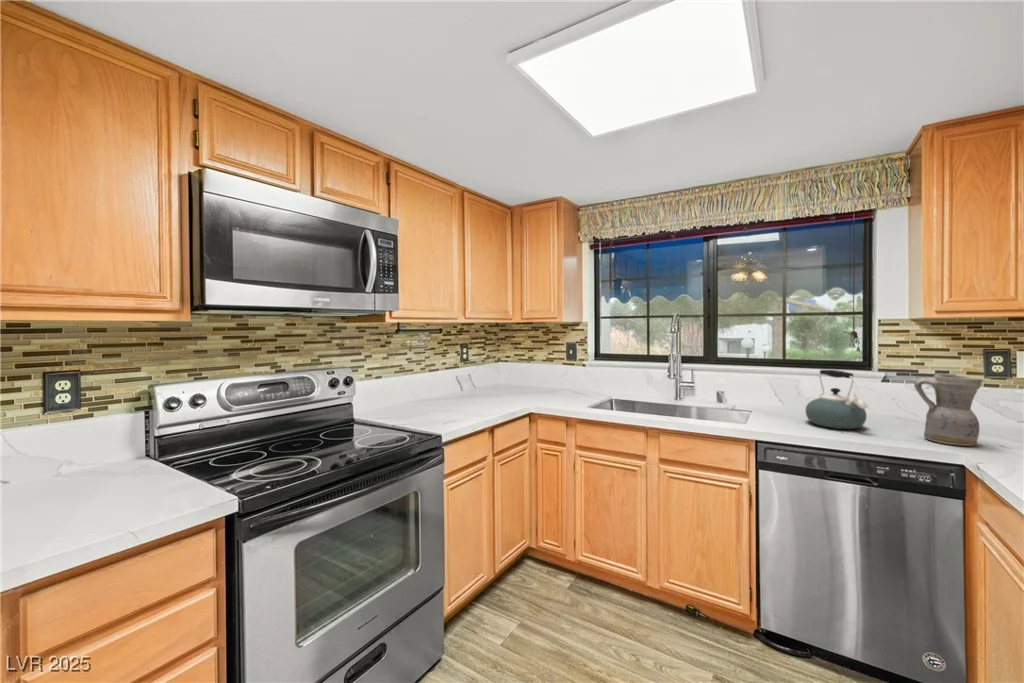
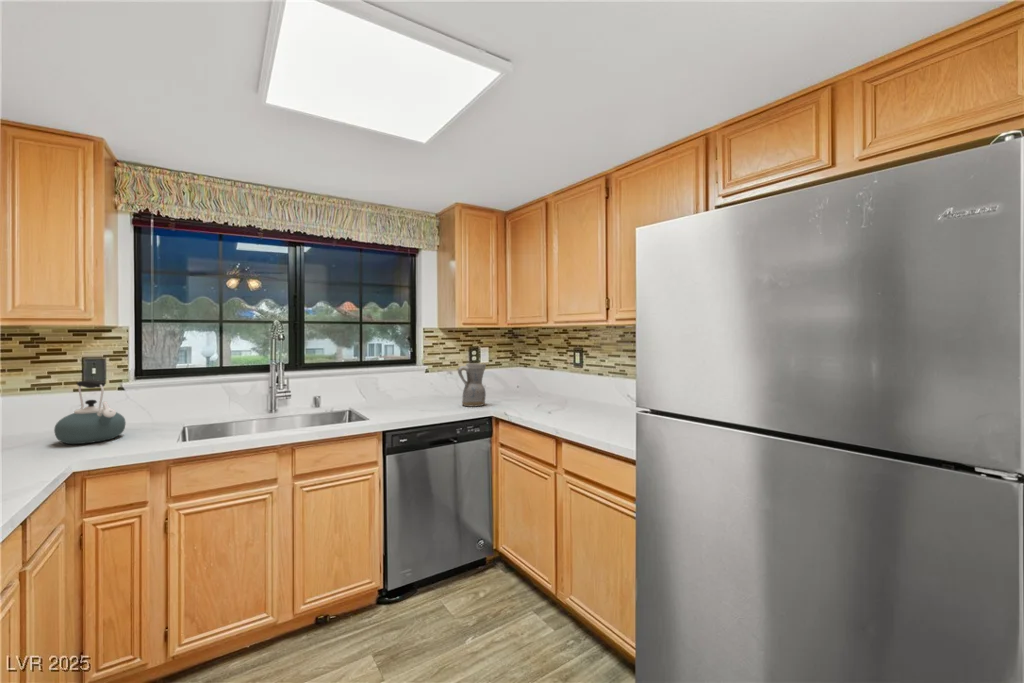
kettle: present [806,370,868,429] -> present [54,380,126,444]

